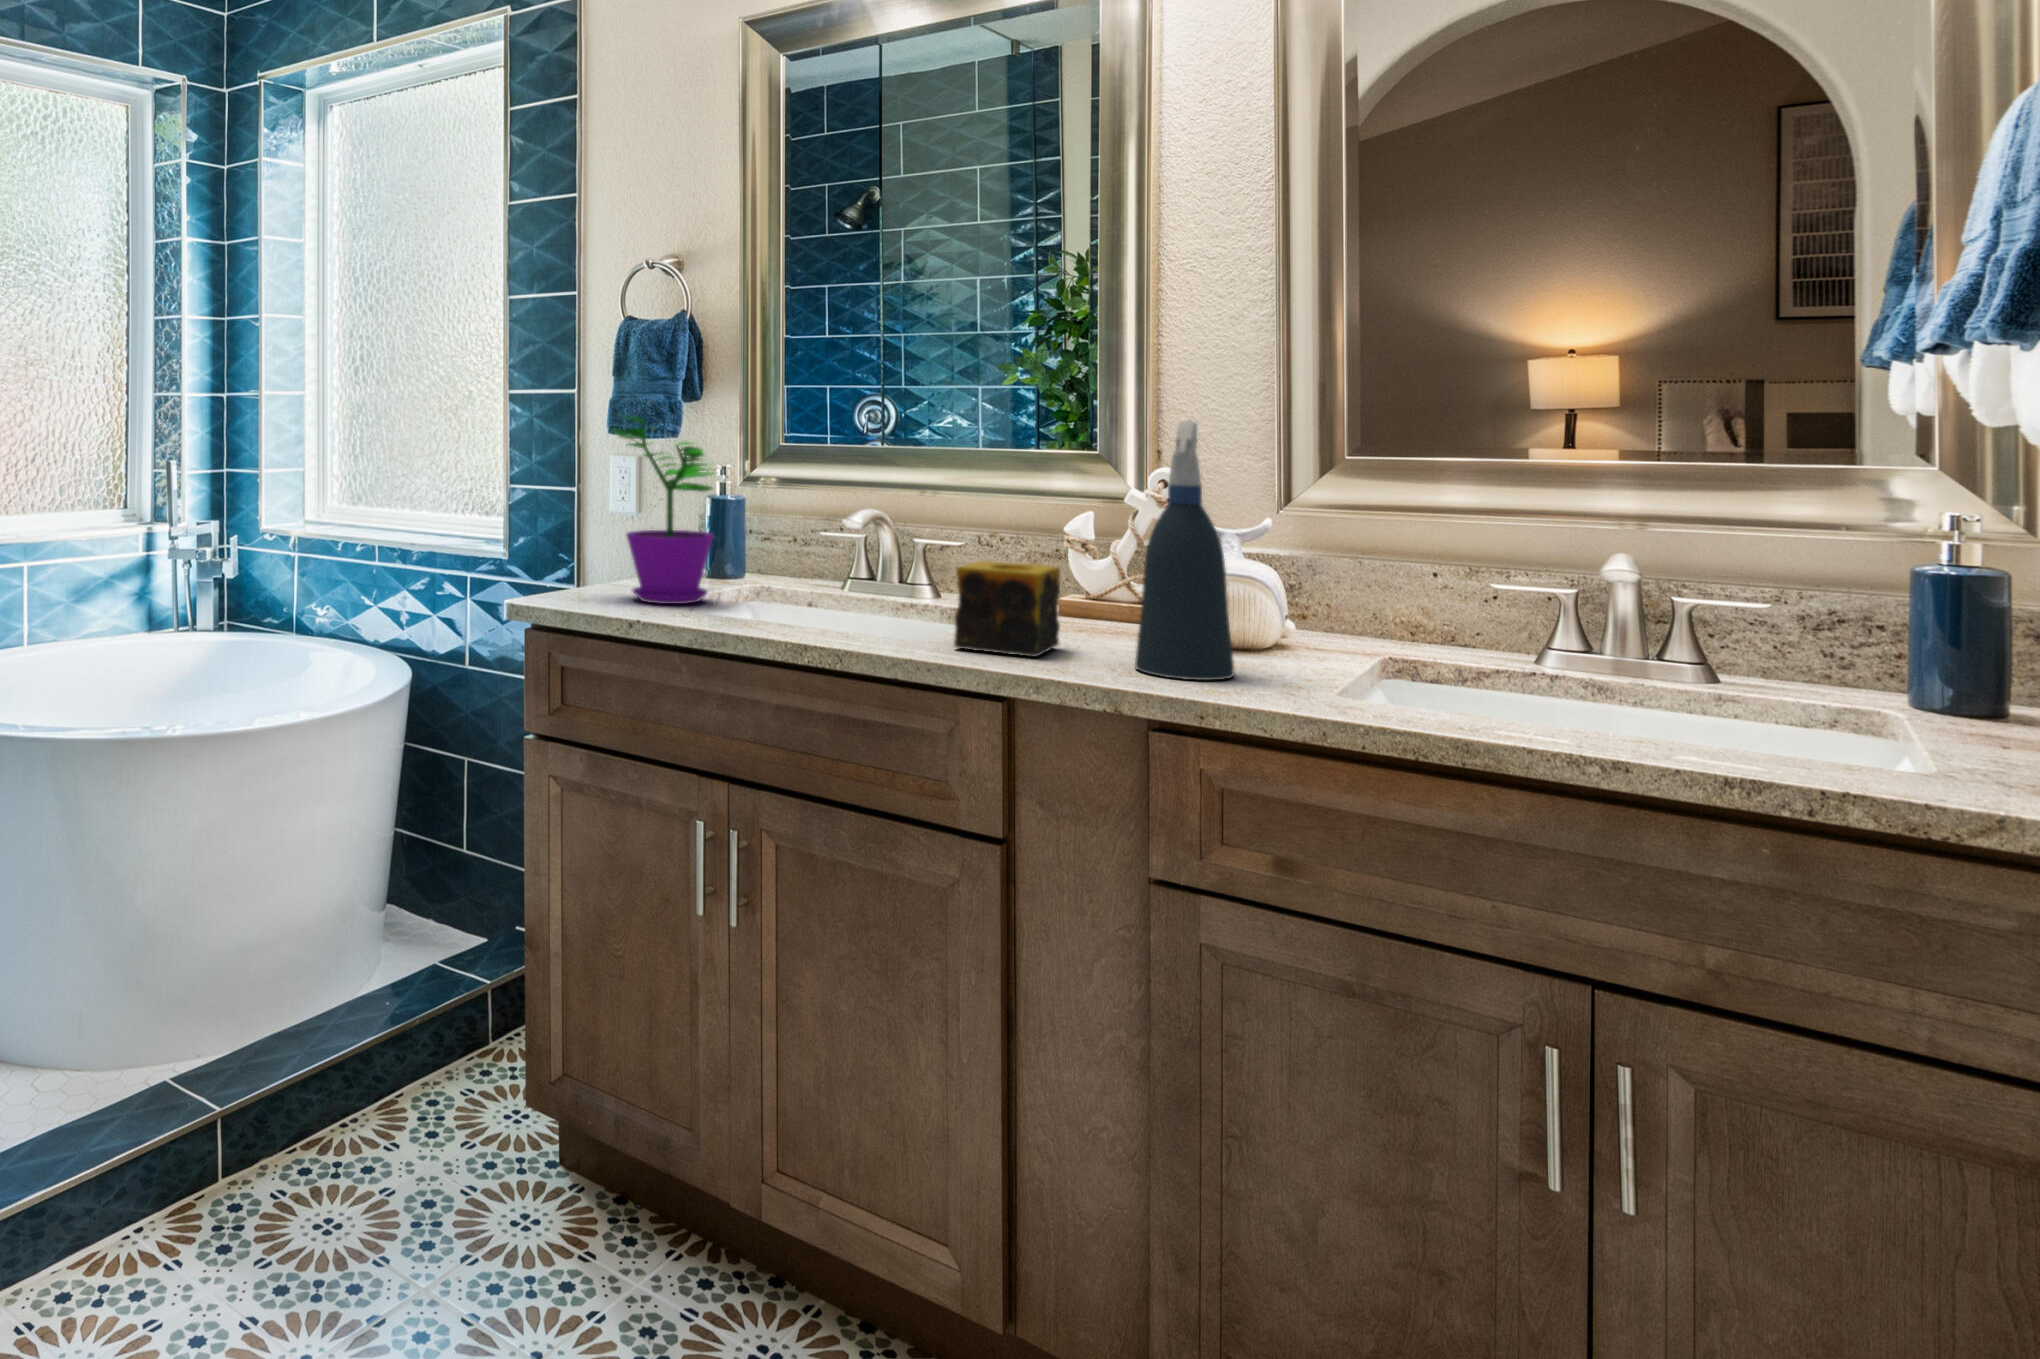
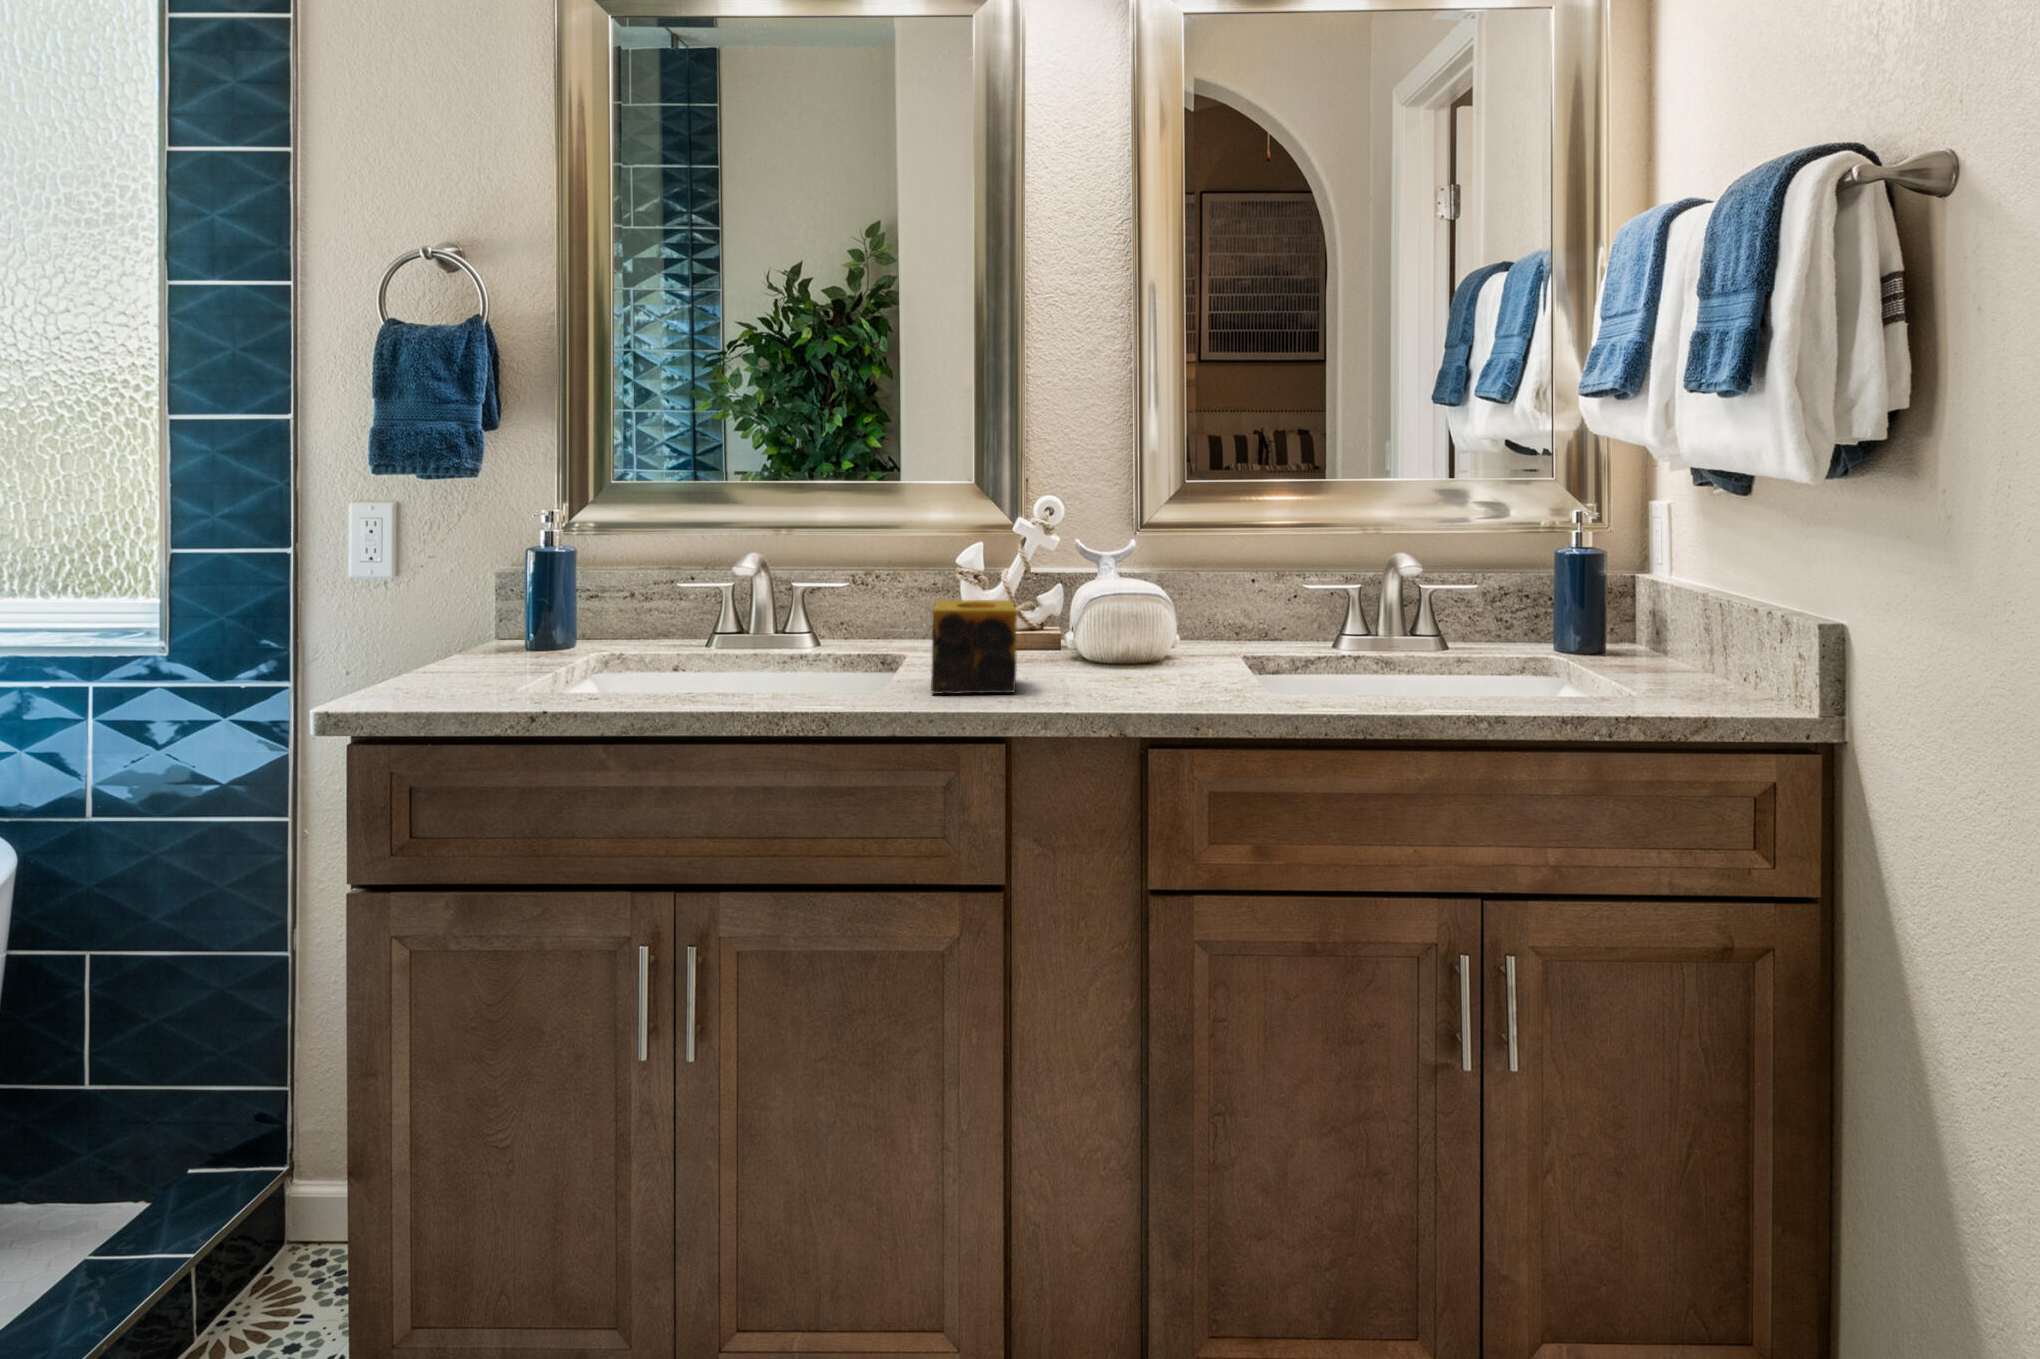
flower pot: present [611,415,714,604] -> none [456,434,608,682]
spray bottle: present [1135,421,1235,680] -> none [1100,456,1183,697]

